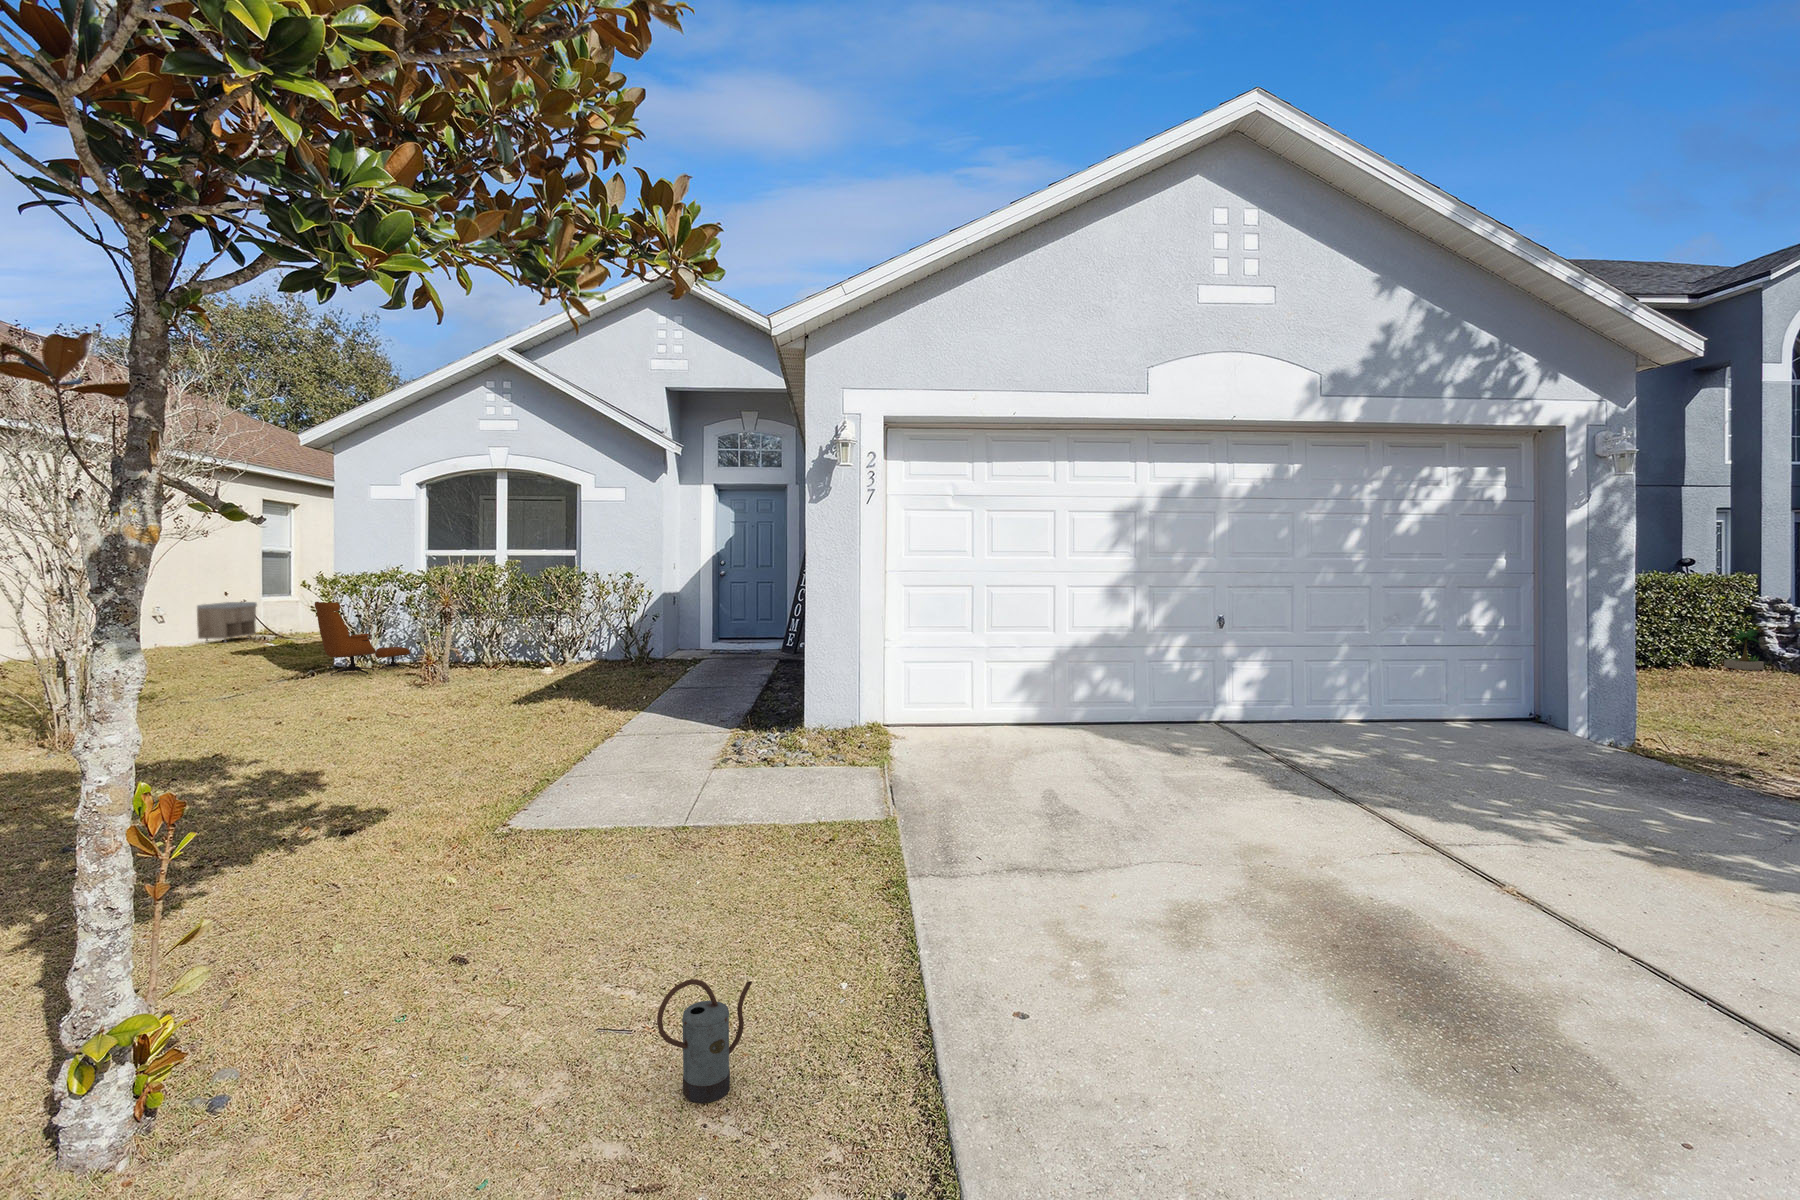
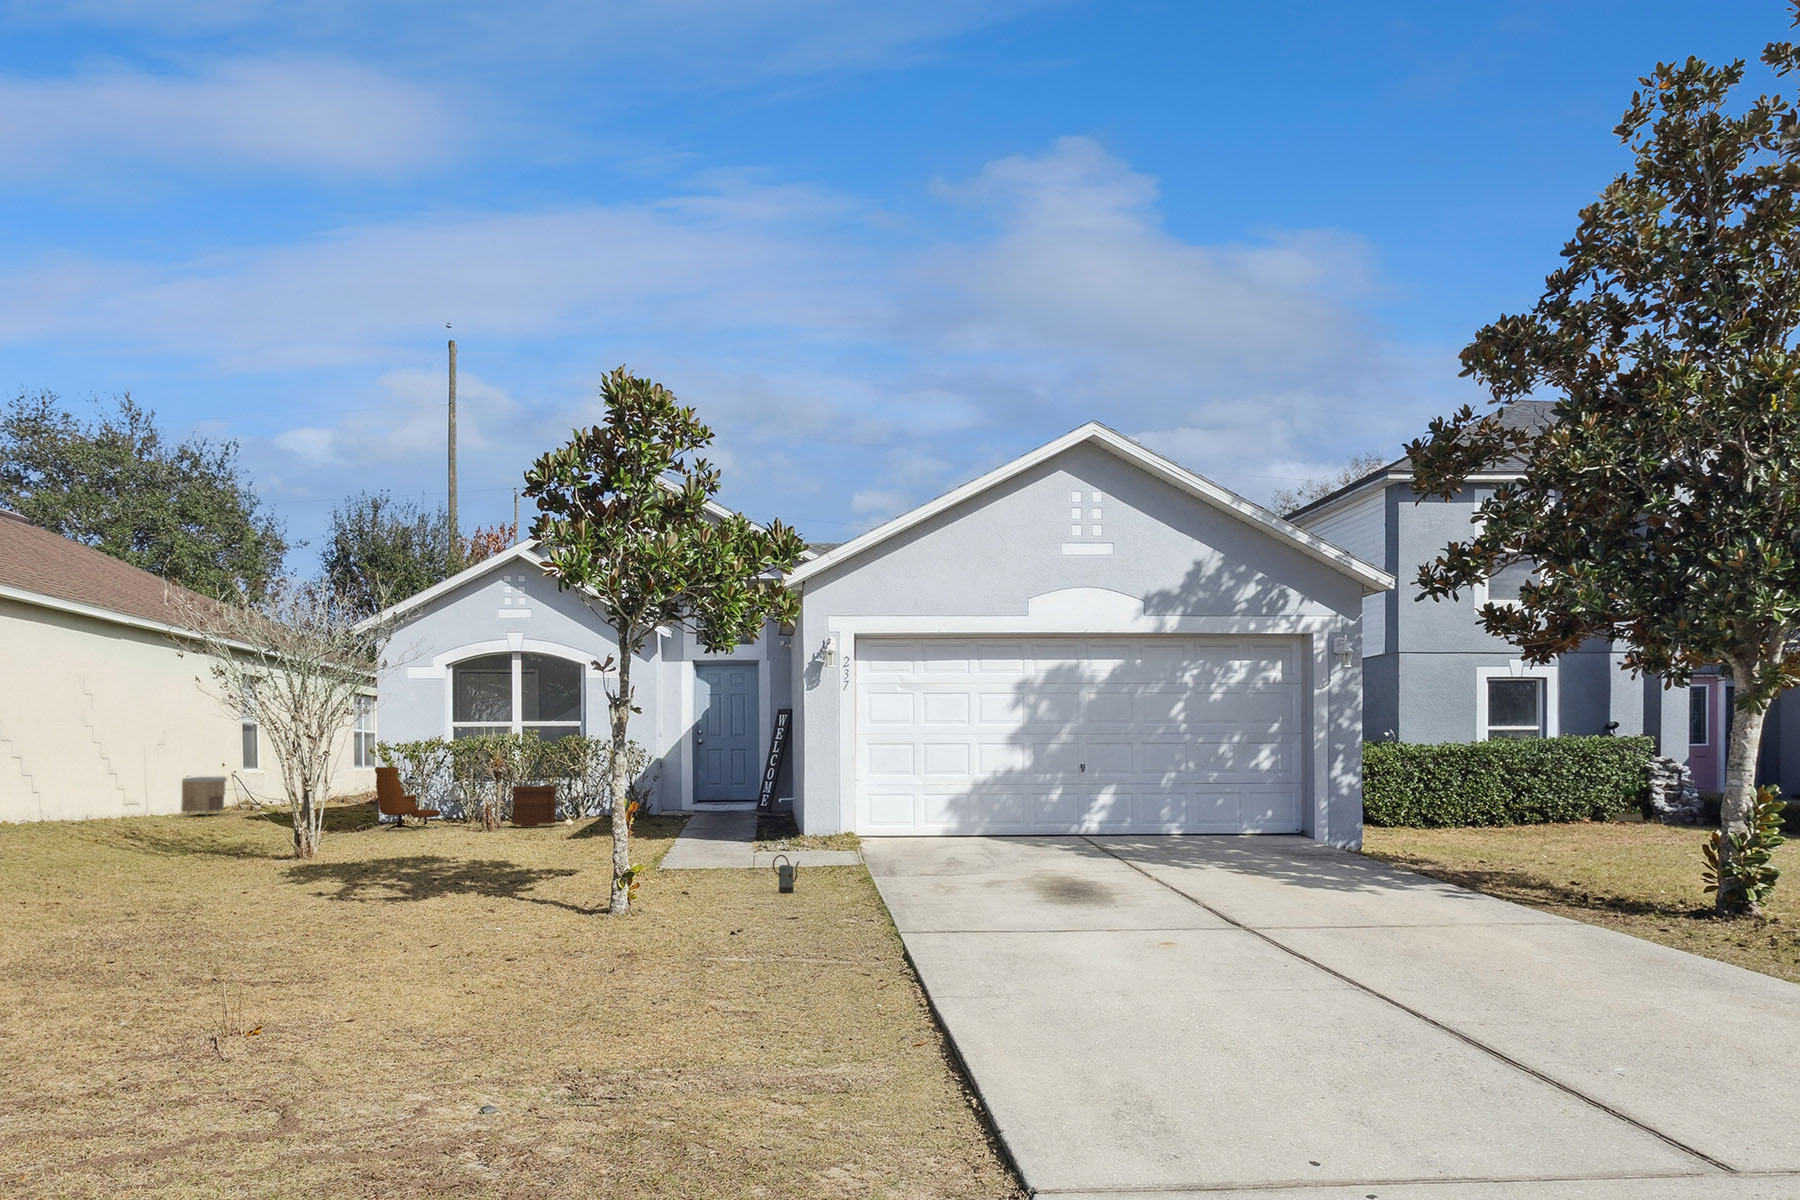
wooden crate: none [487,619,539,670] -> present [511,785,556,828]

